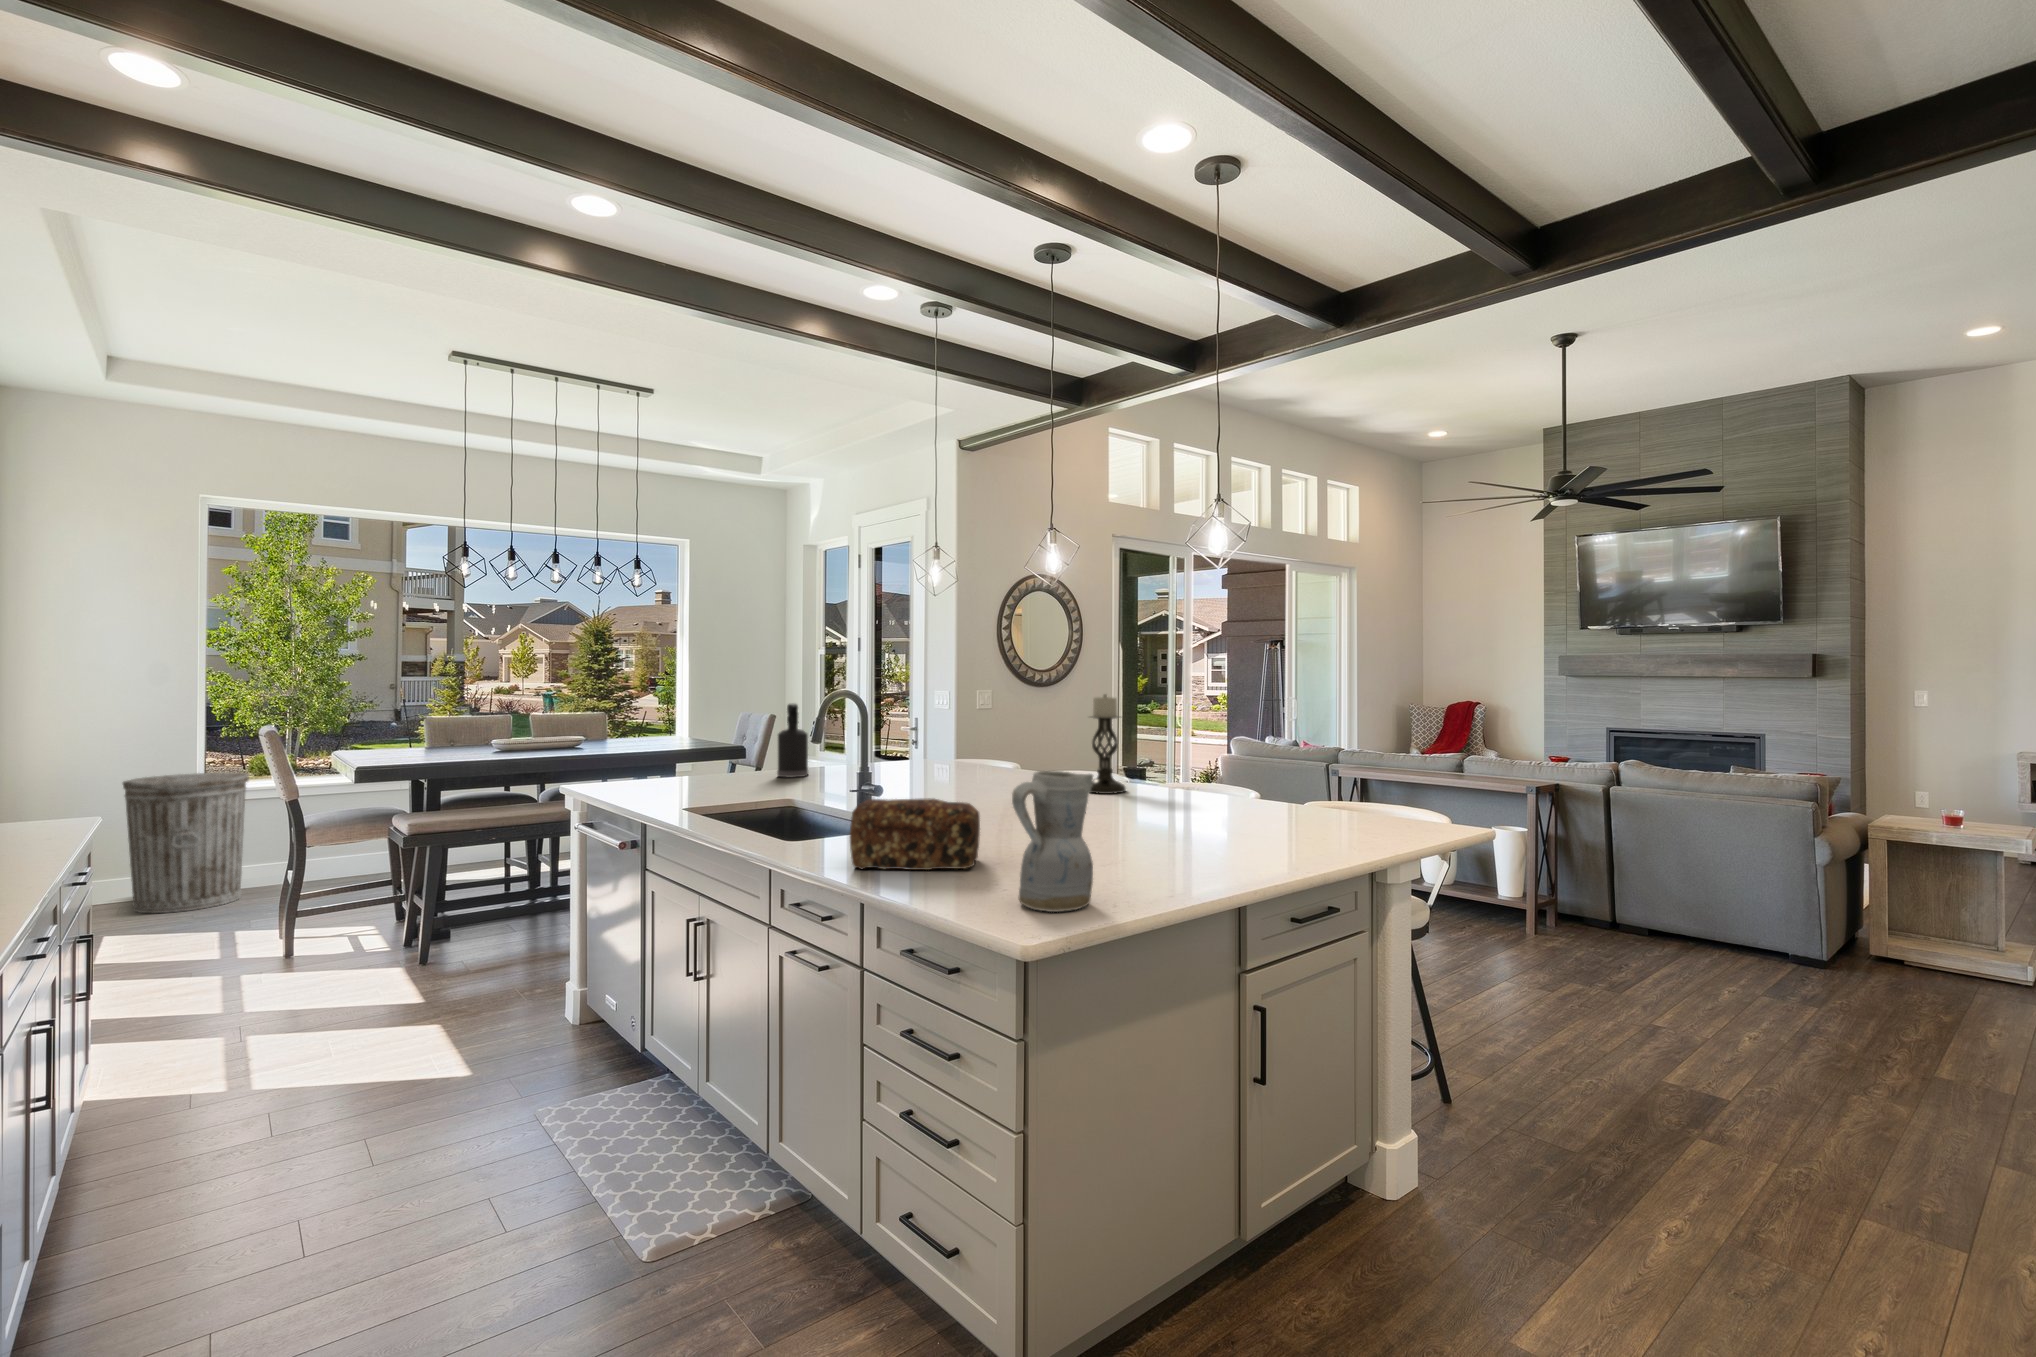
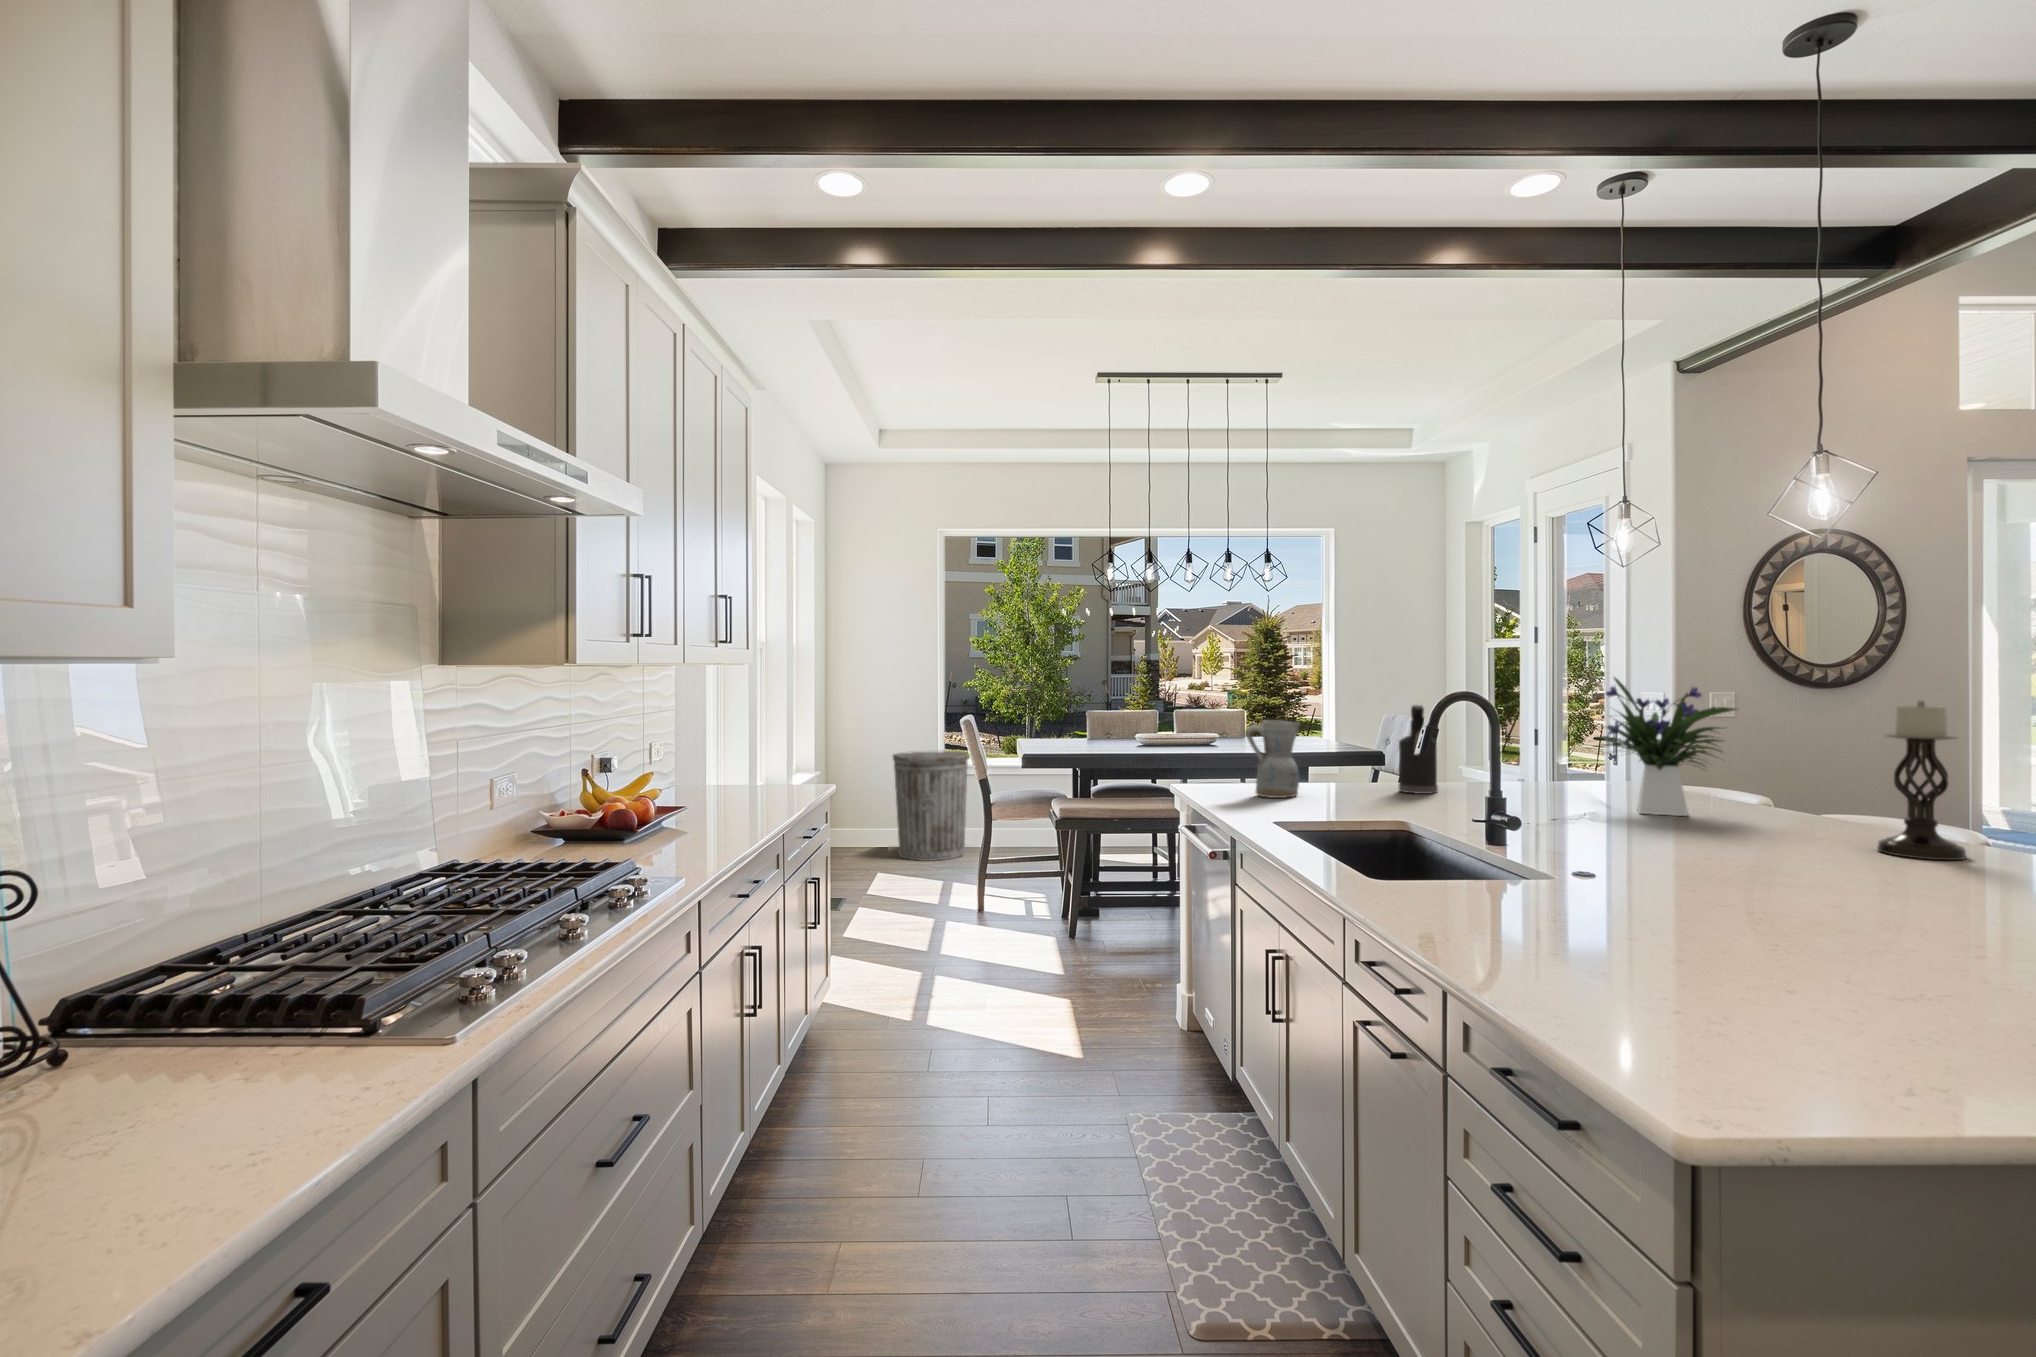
flower arrangement: none [914,679,1009,781] -> present [1589,678,1735,816]
ceramic pitcher: present [1012,771,1093,912] -> present [1246,720,1299,798]
bread loaf: present [850,798,980,870] -> none [1432,841,1644,960]

